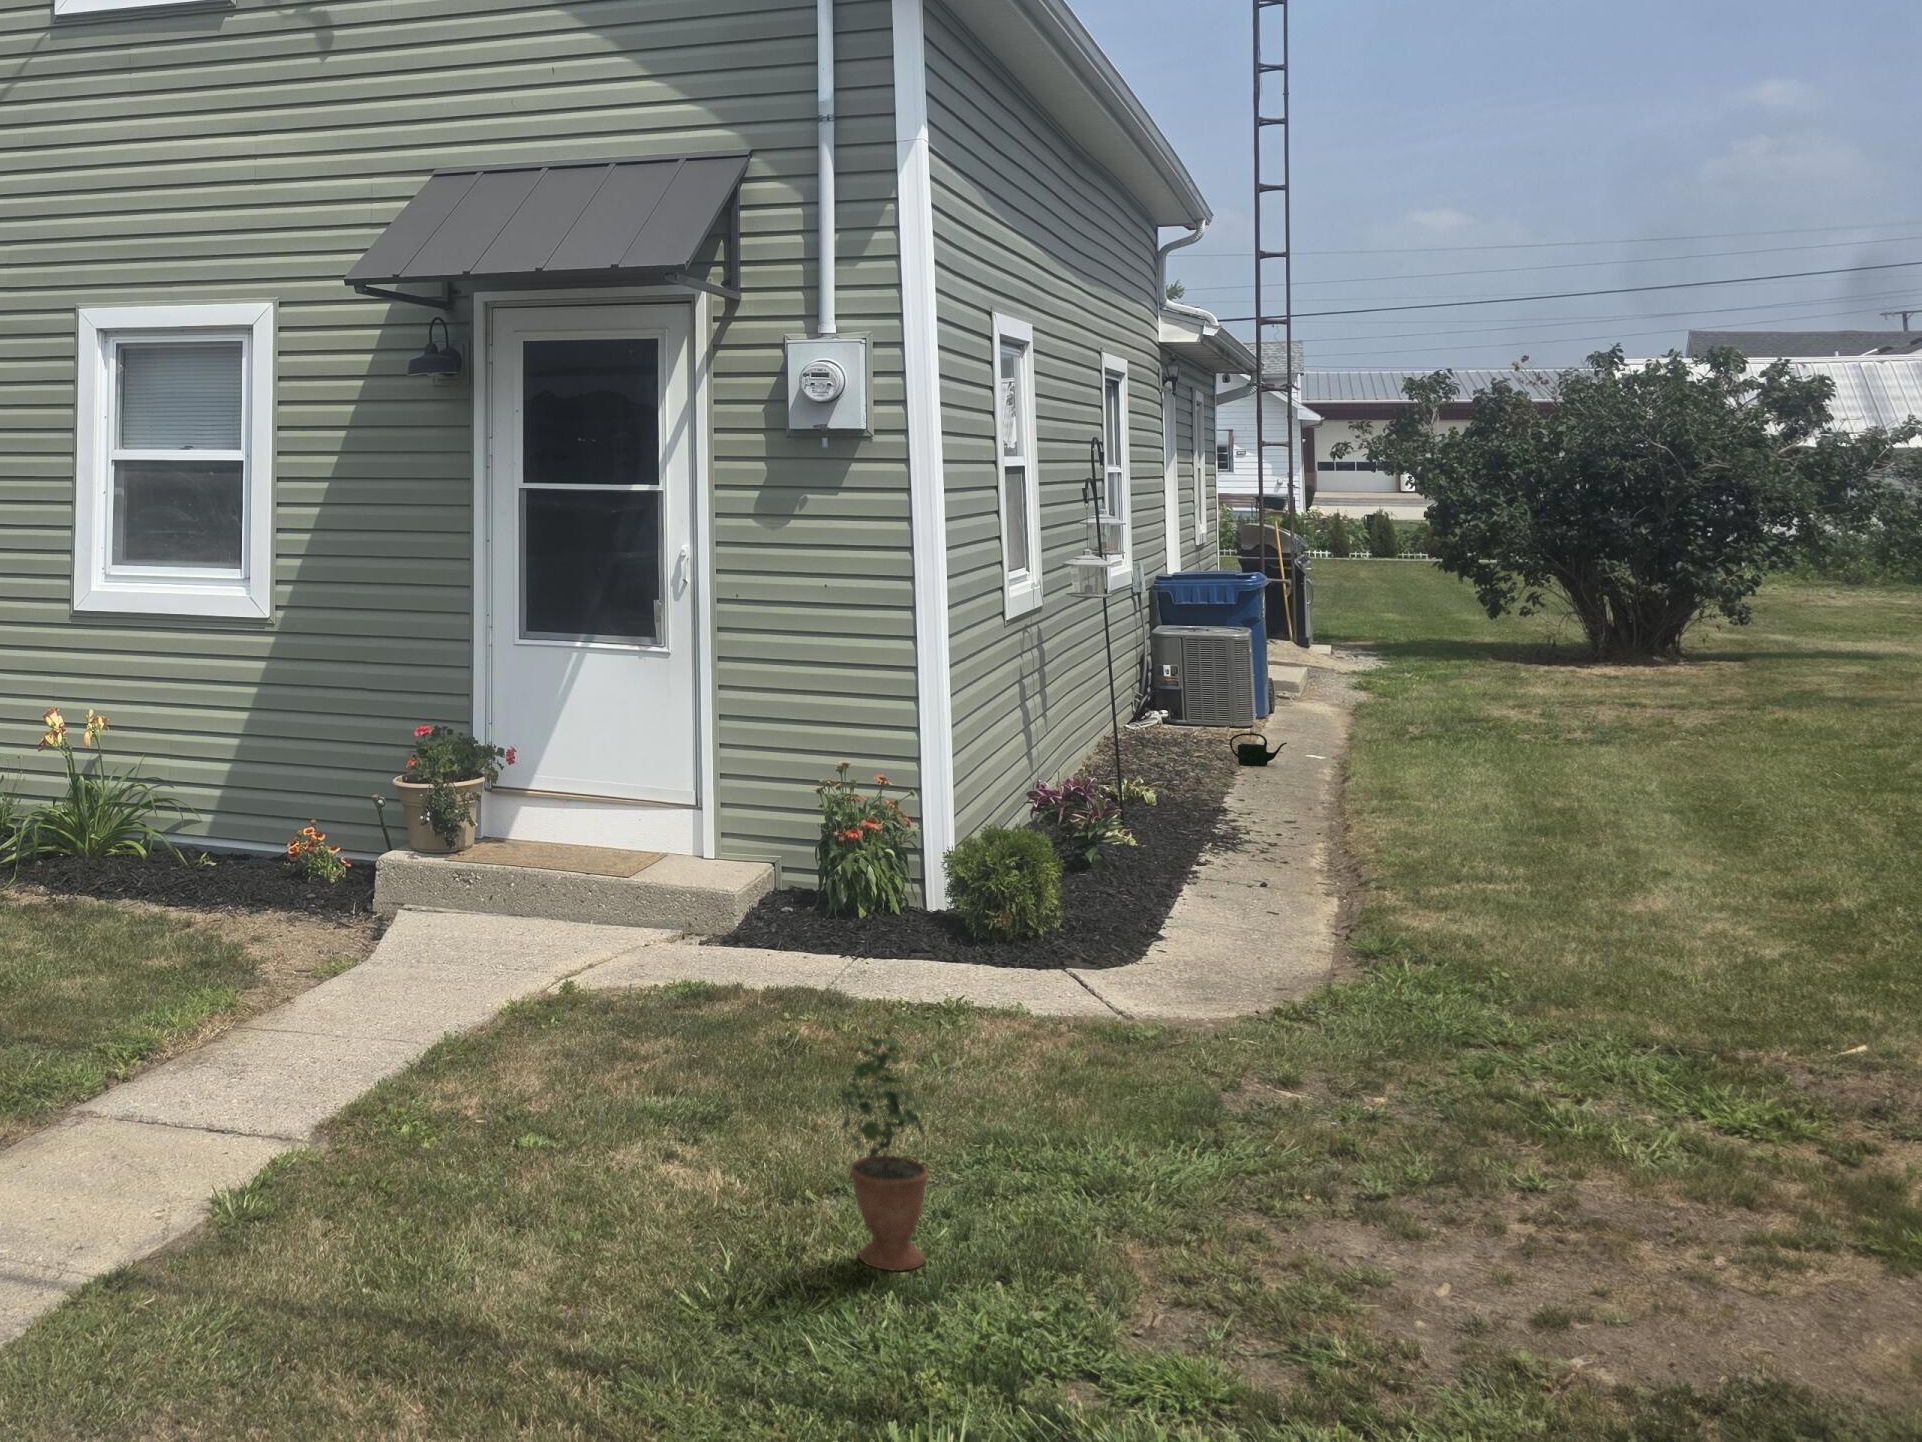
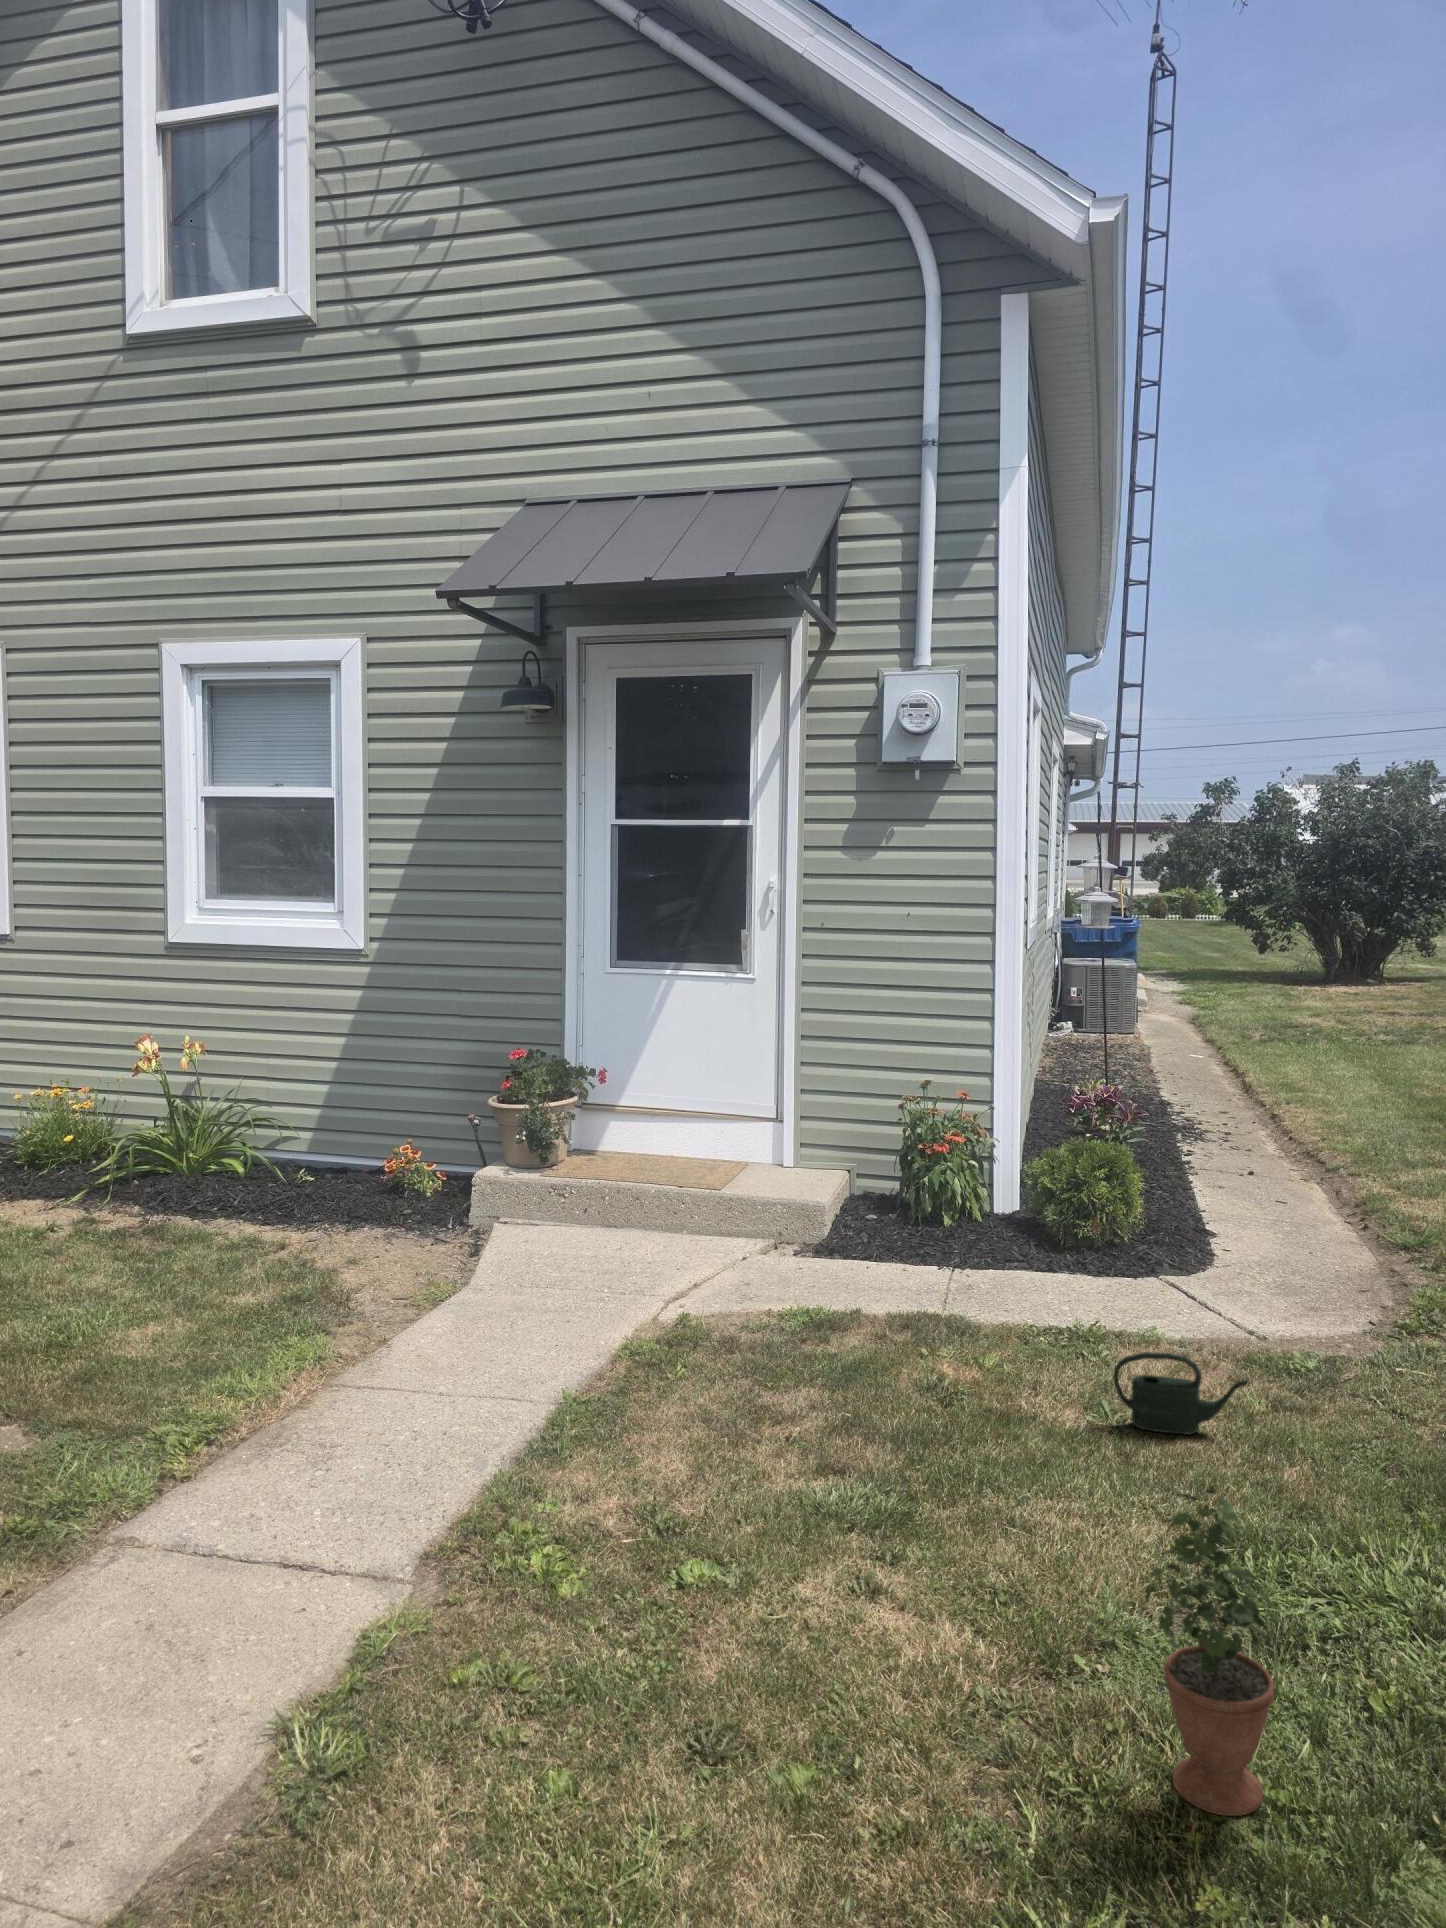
watering can: present [1230,733,1287,766] -> present [1113,1352,1248,1435]

